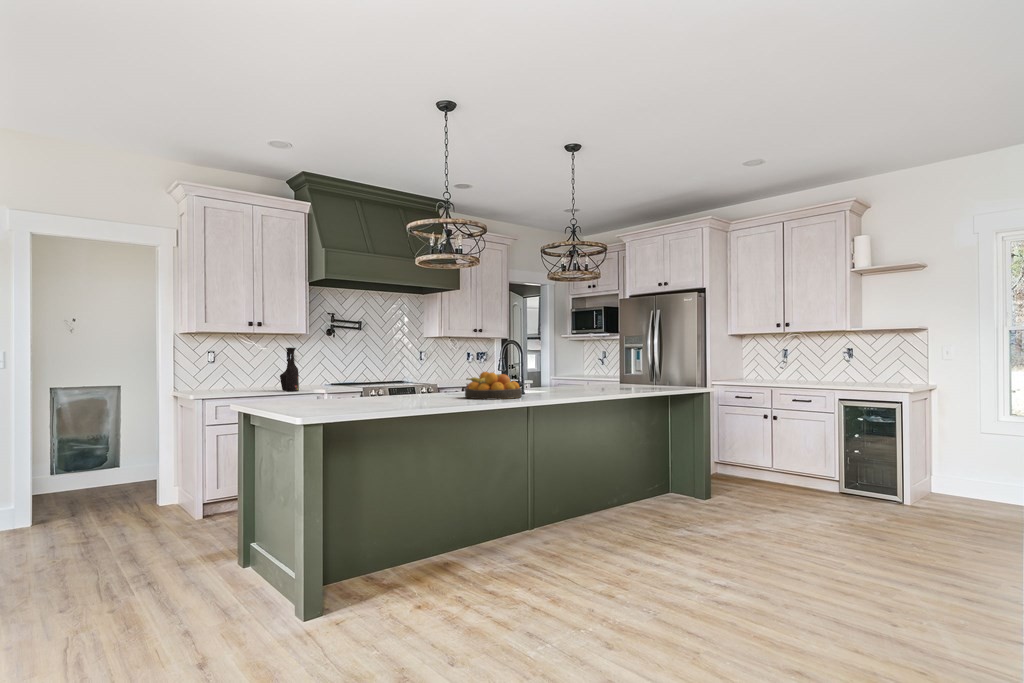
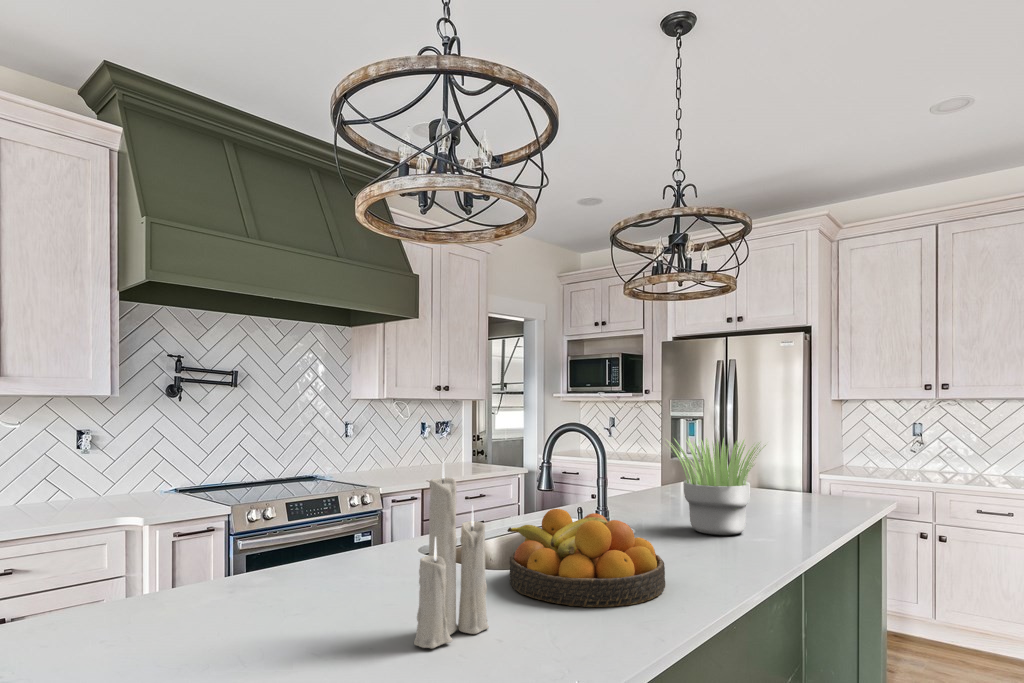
candle: none [423,344,448,401] -> present [414,458,489,648]
vase: present [280,347,299,392] -> none [40,425,88,526]
potted plant: none [554,350,603,393] -> present [669,438,766,535]

